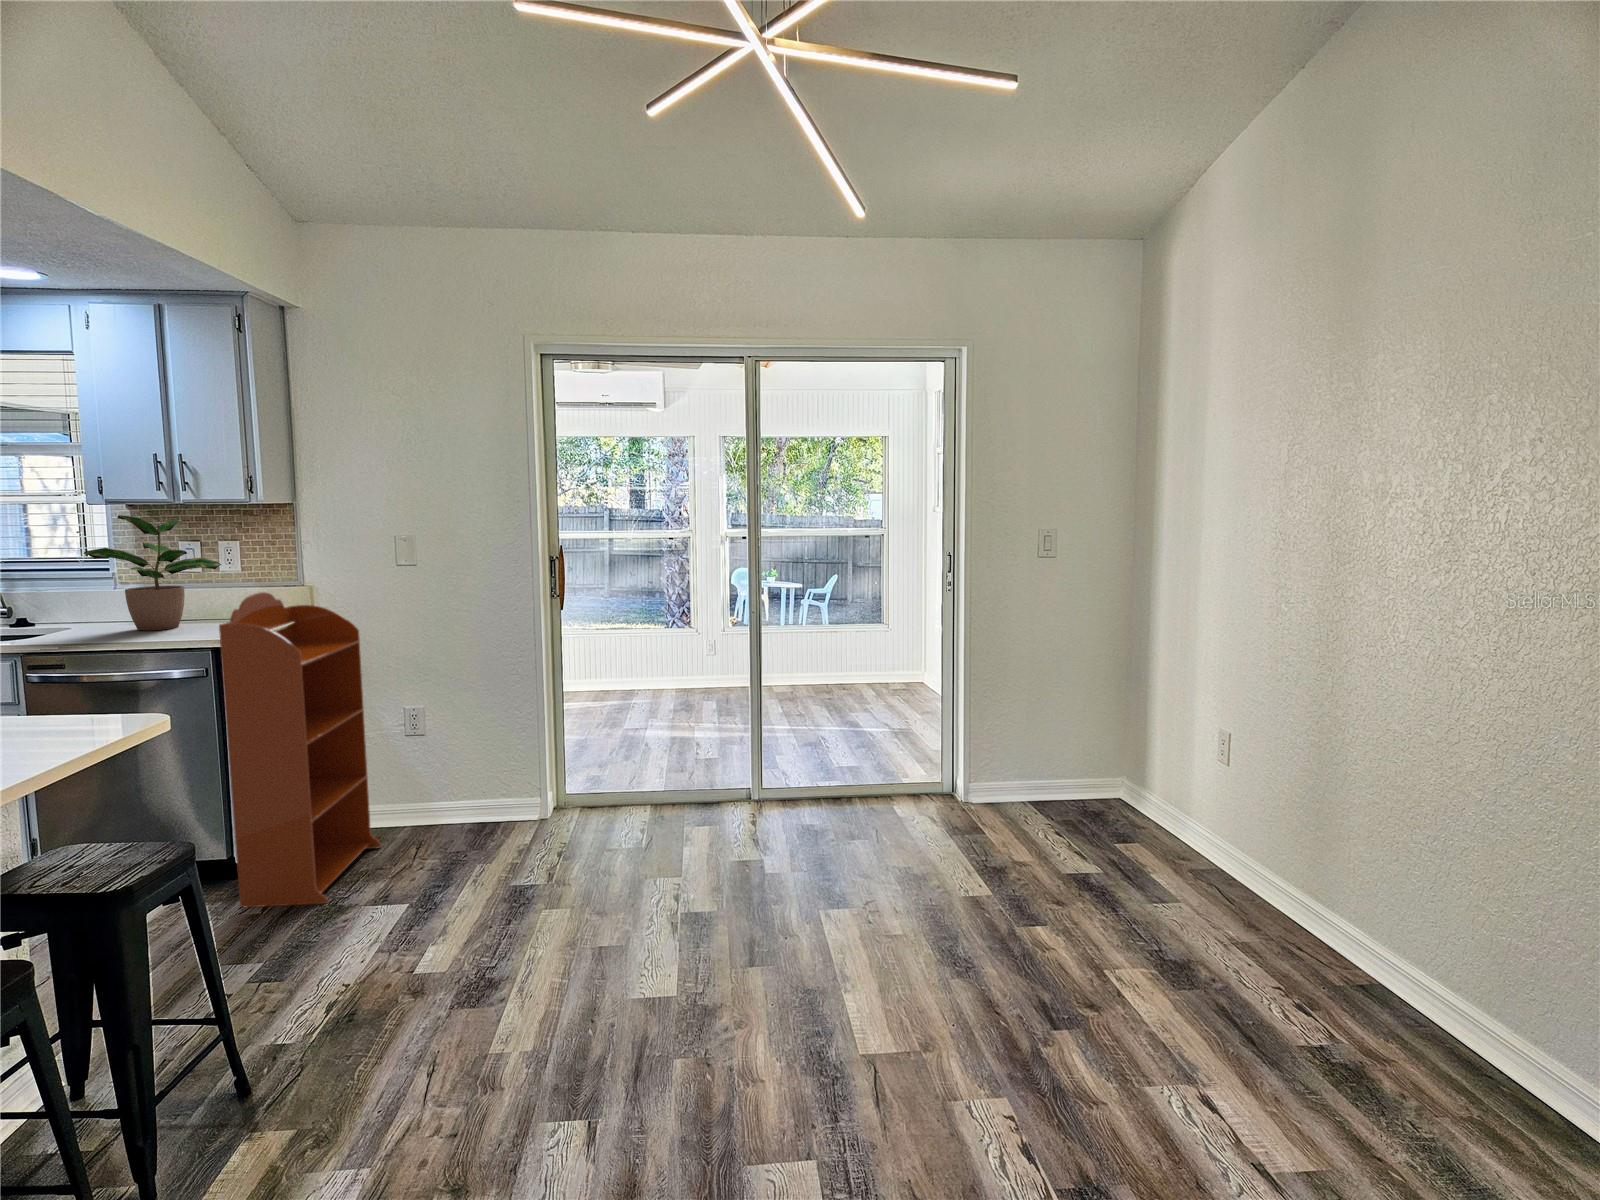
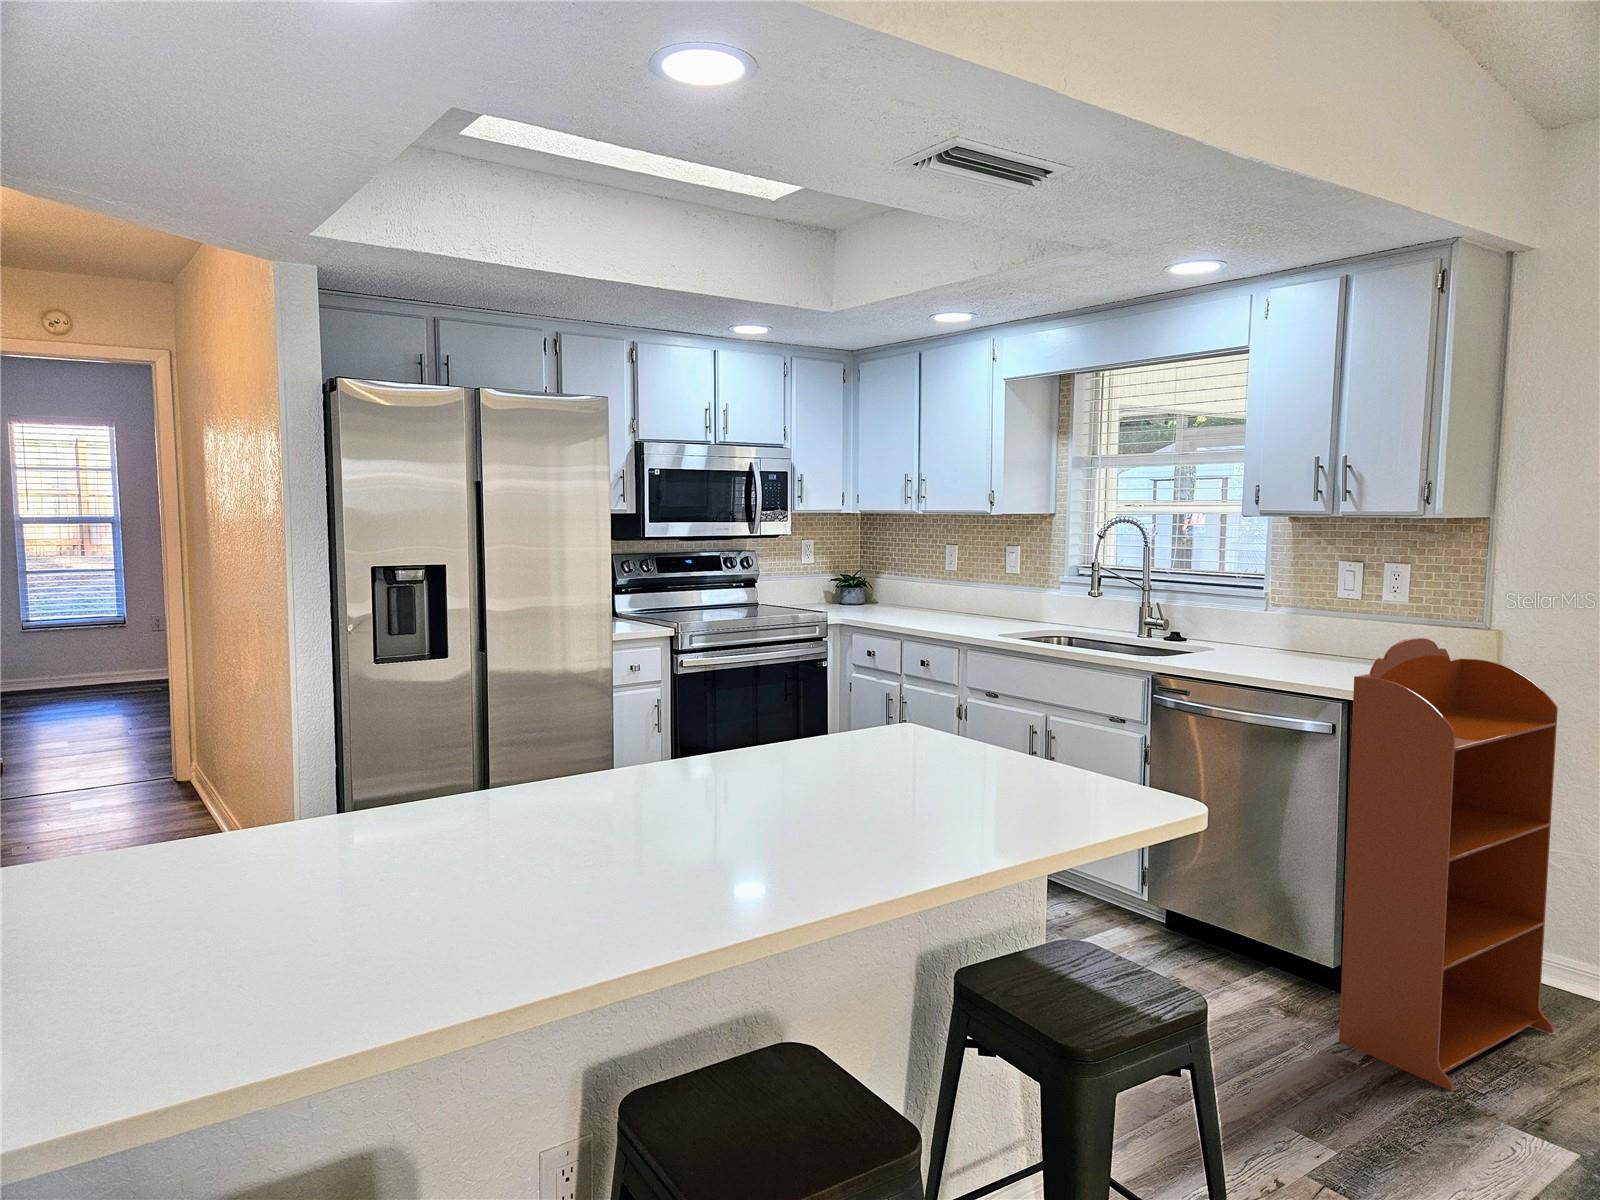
potted plant: present [84,515,221,630] -> none [1233,530,1379,667]

